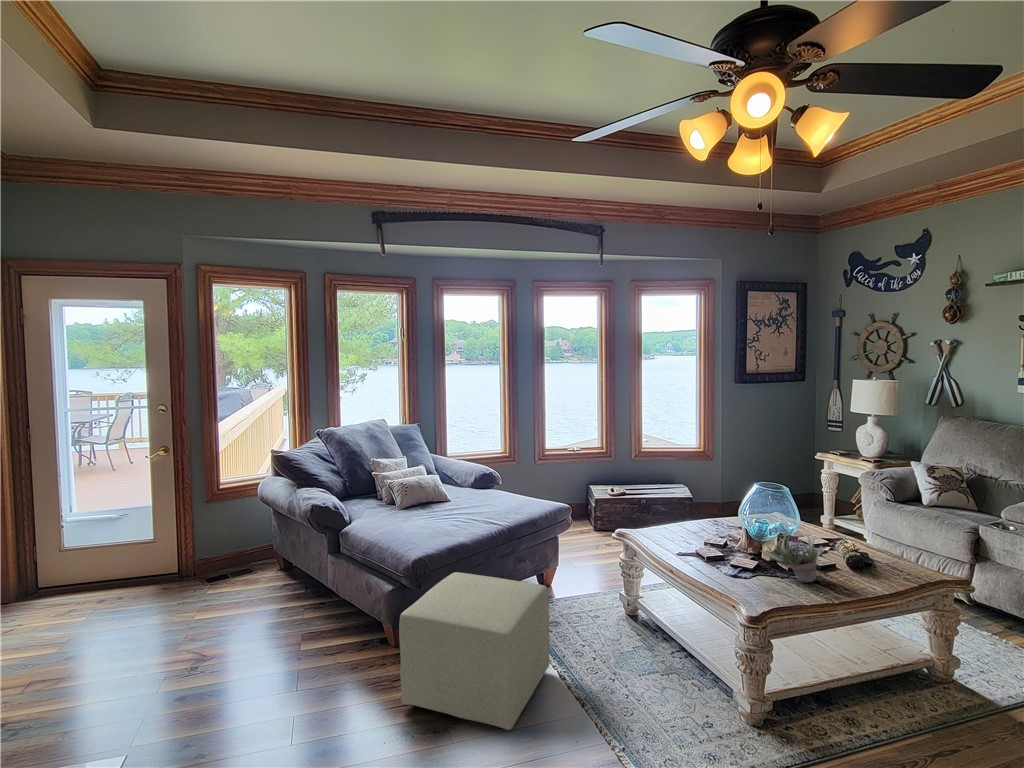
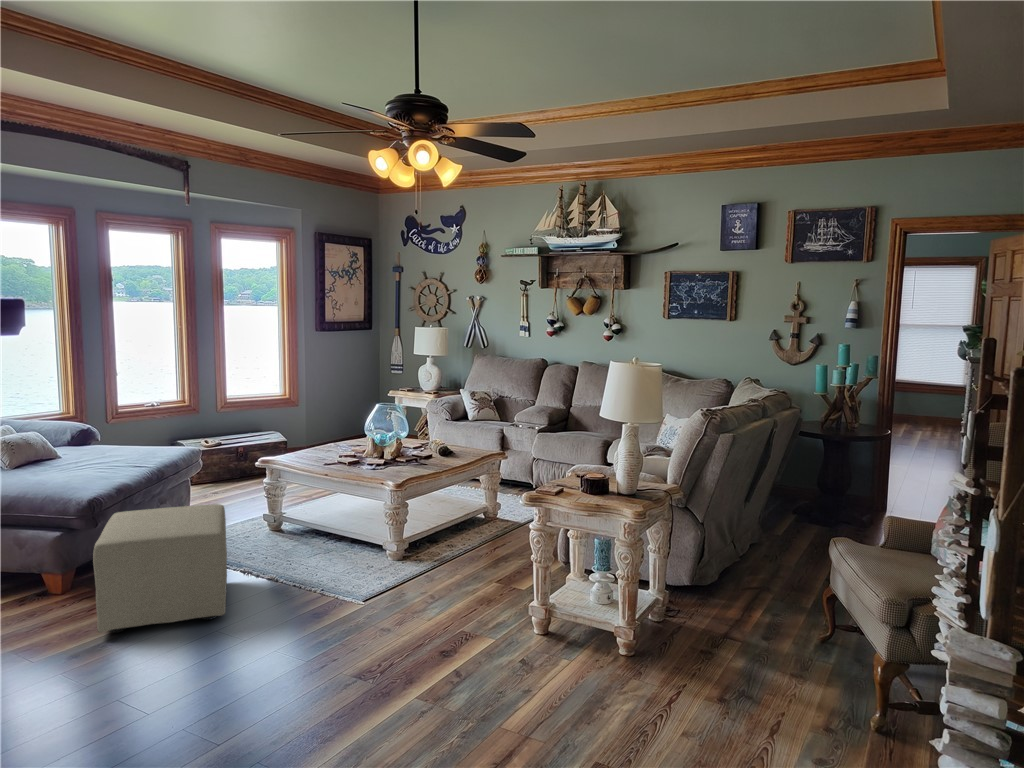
succulent plant: present [761,528,823,582] -> none [388,427,429,466]

